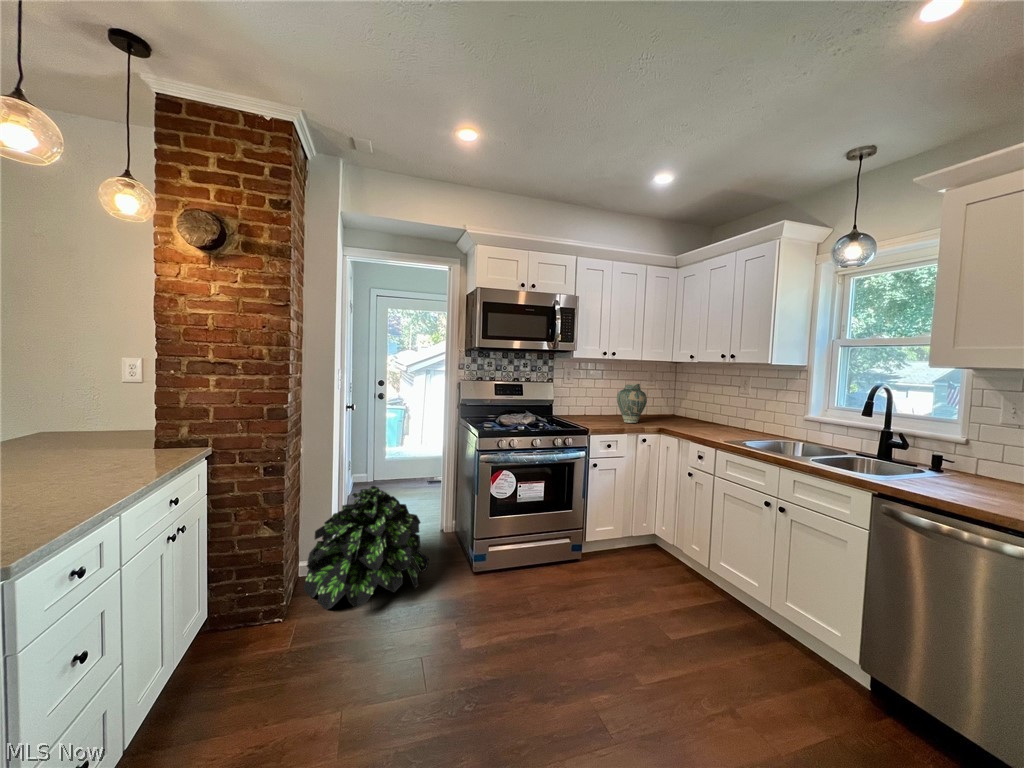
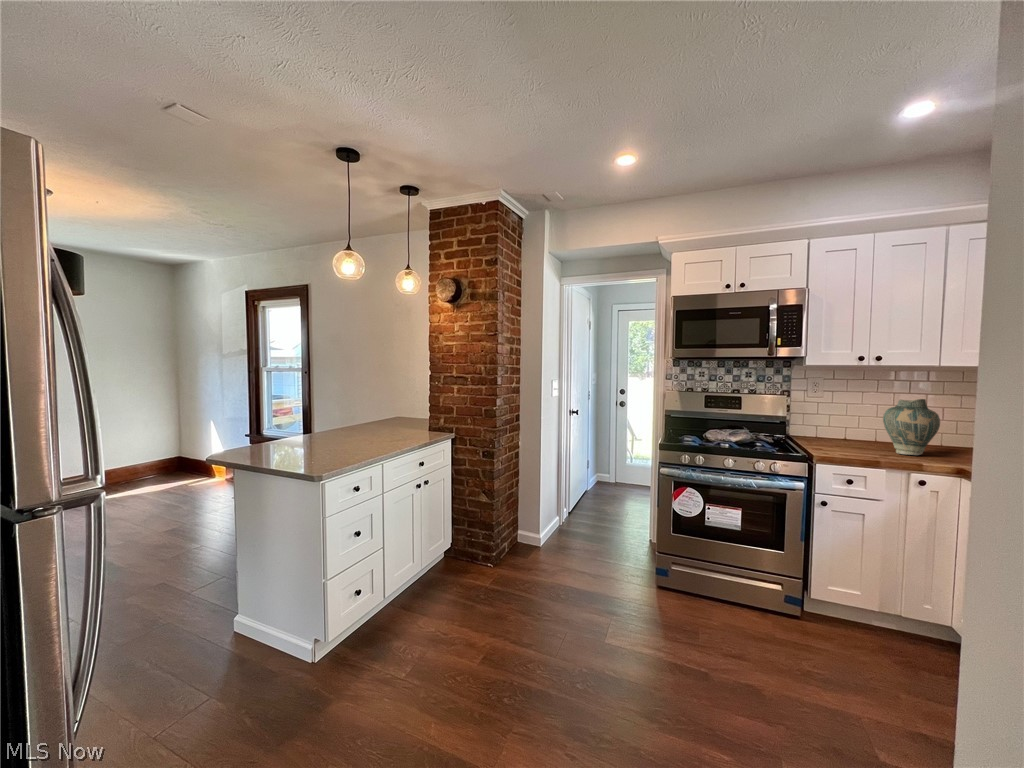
potted plant: present [304,486,429,610] -> none [513,480,611,579]

